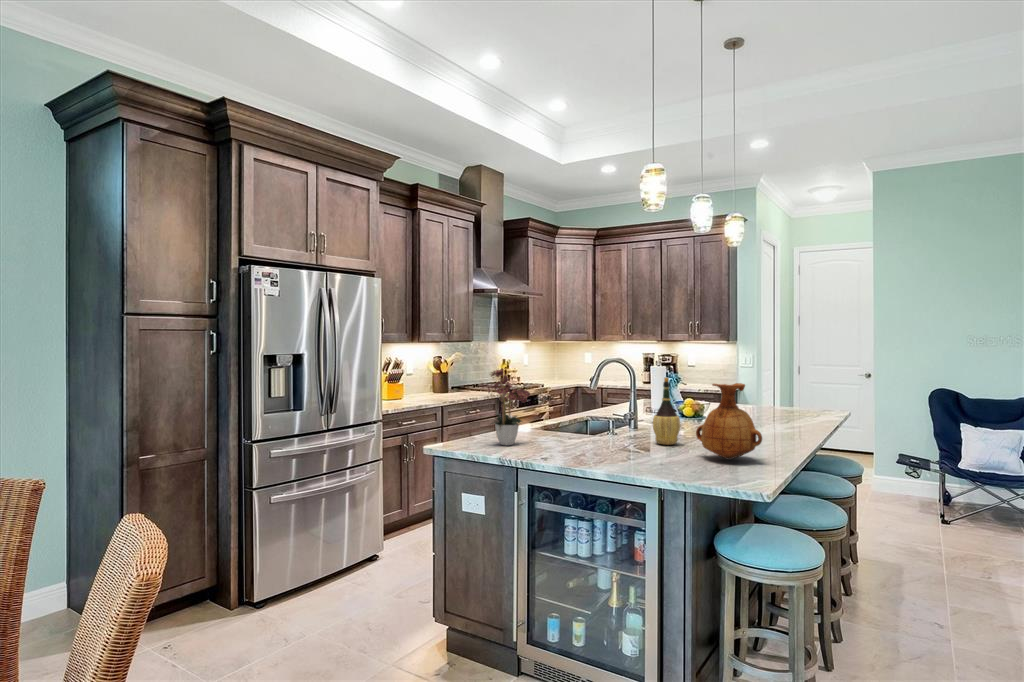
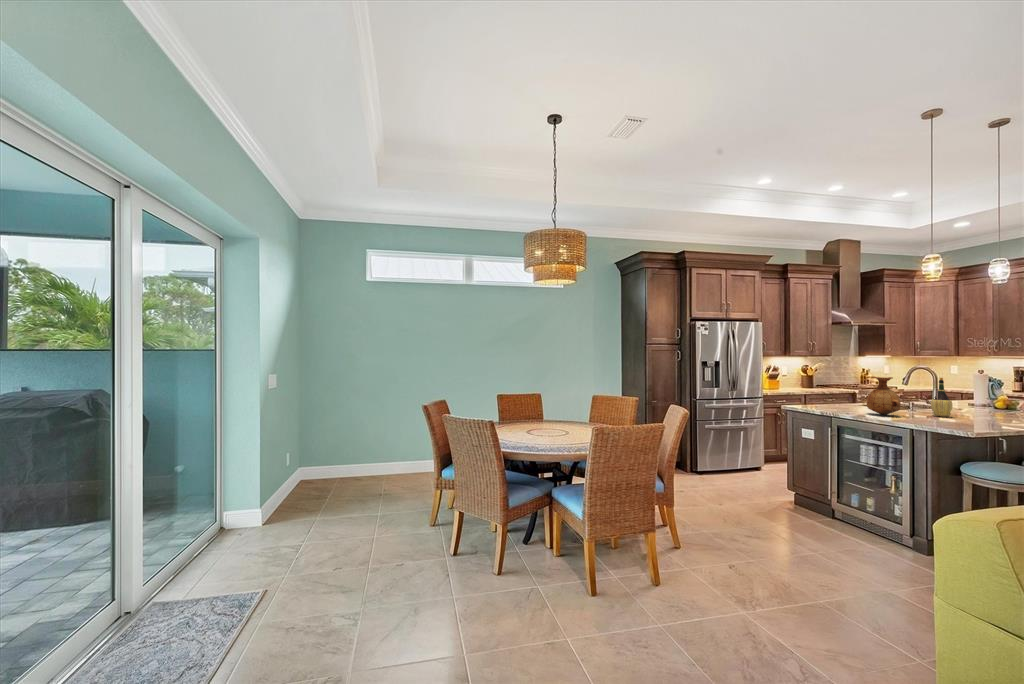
flower arrangement: present [488,370,530,445] -> none [815,368,847,409]
vase: present [696,383,762,460] -> present [867,377,901,415]

